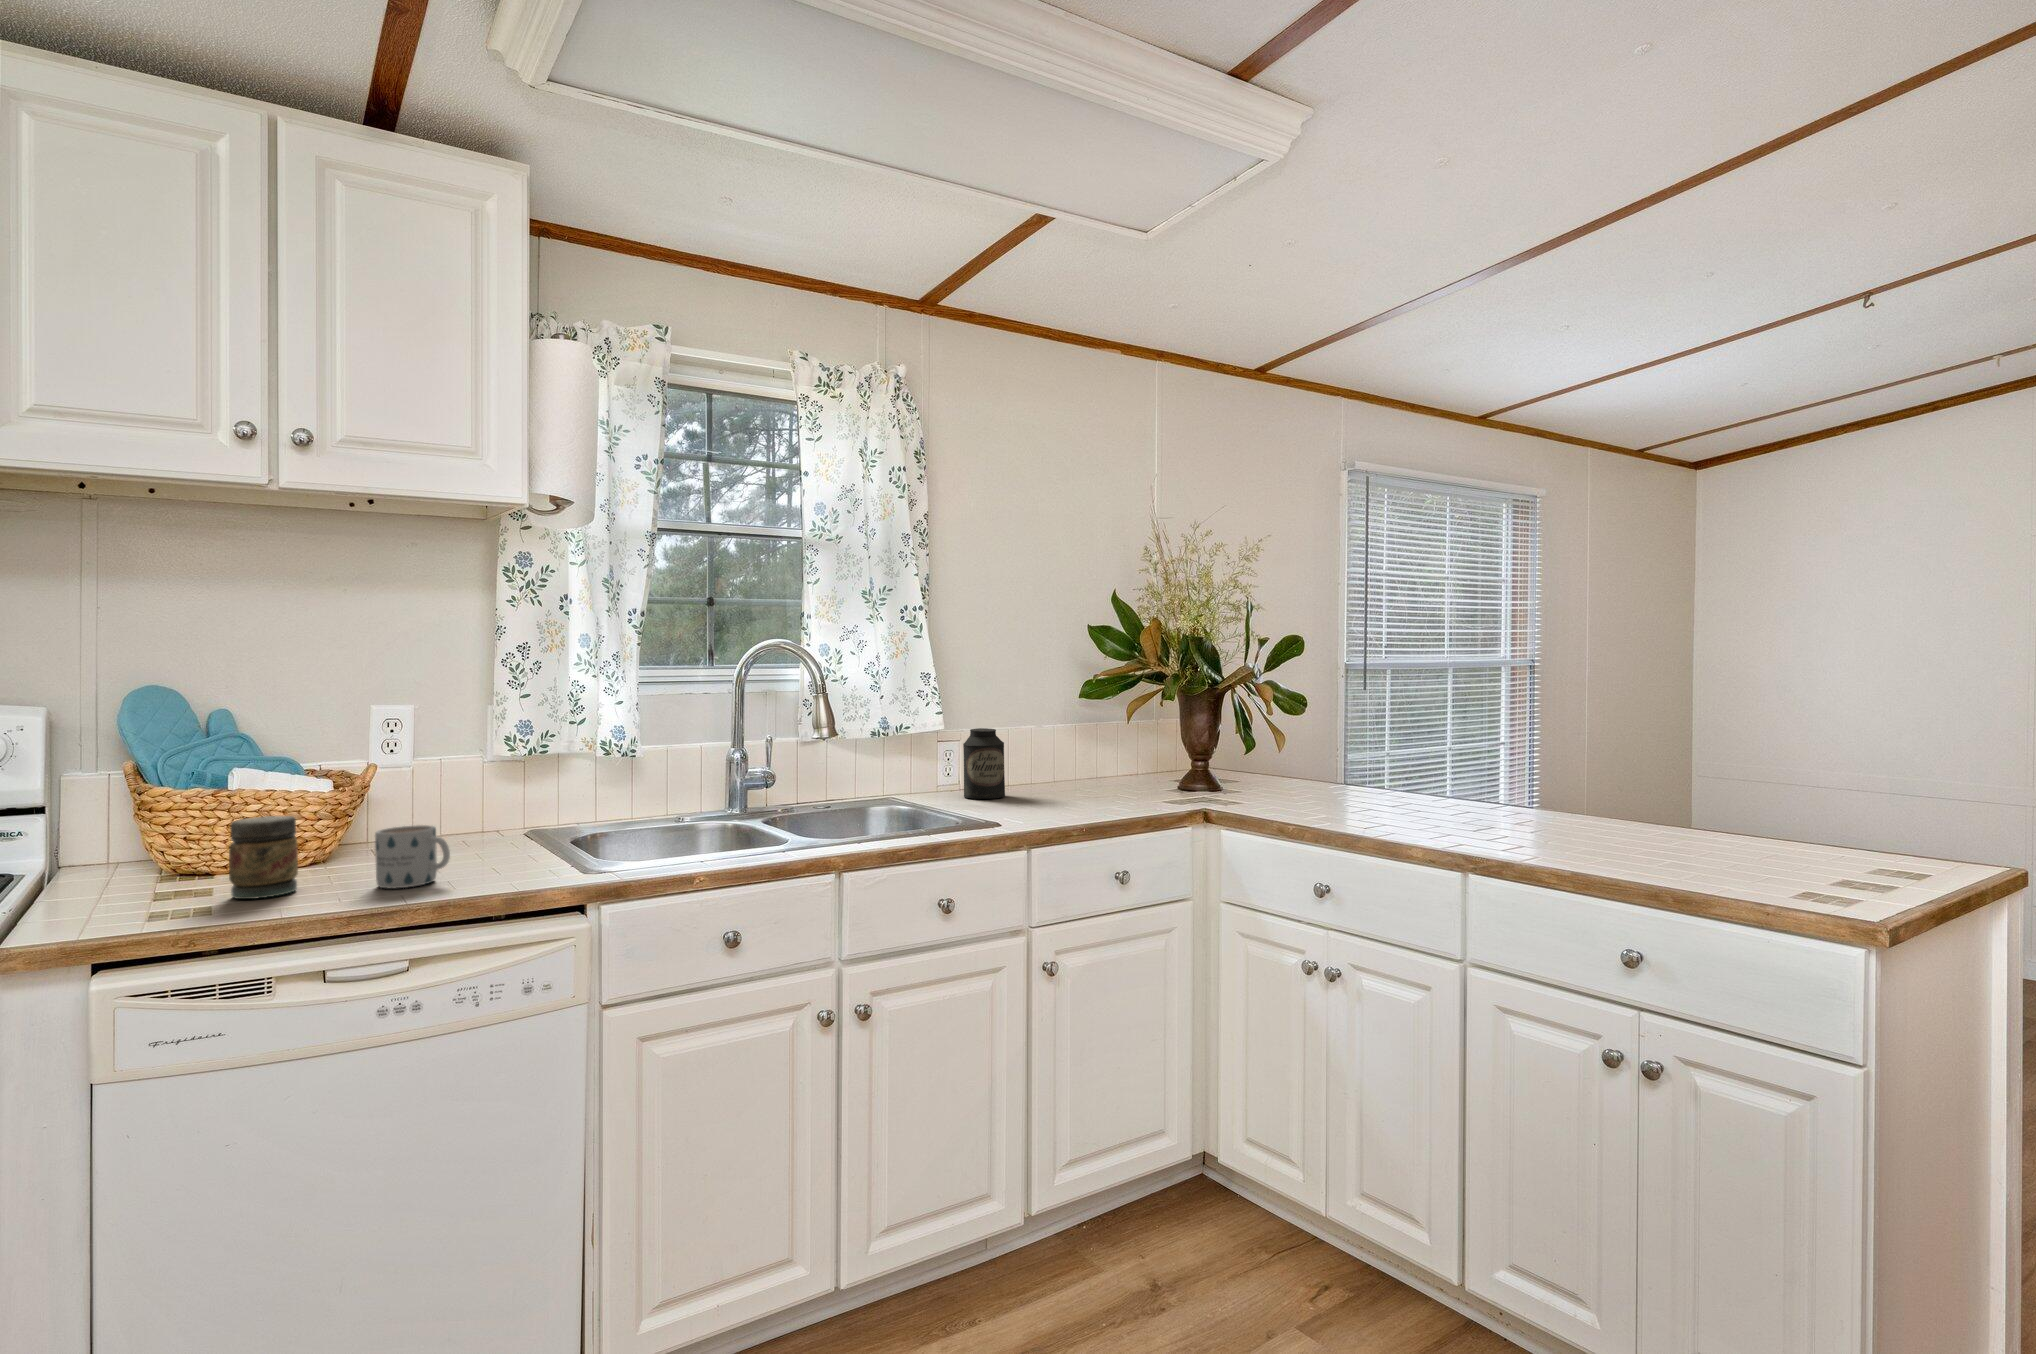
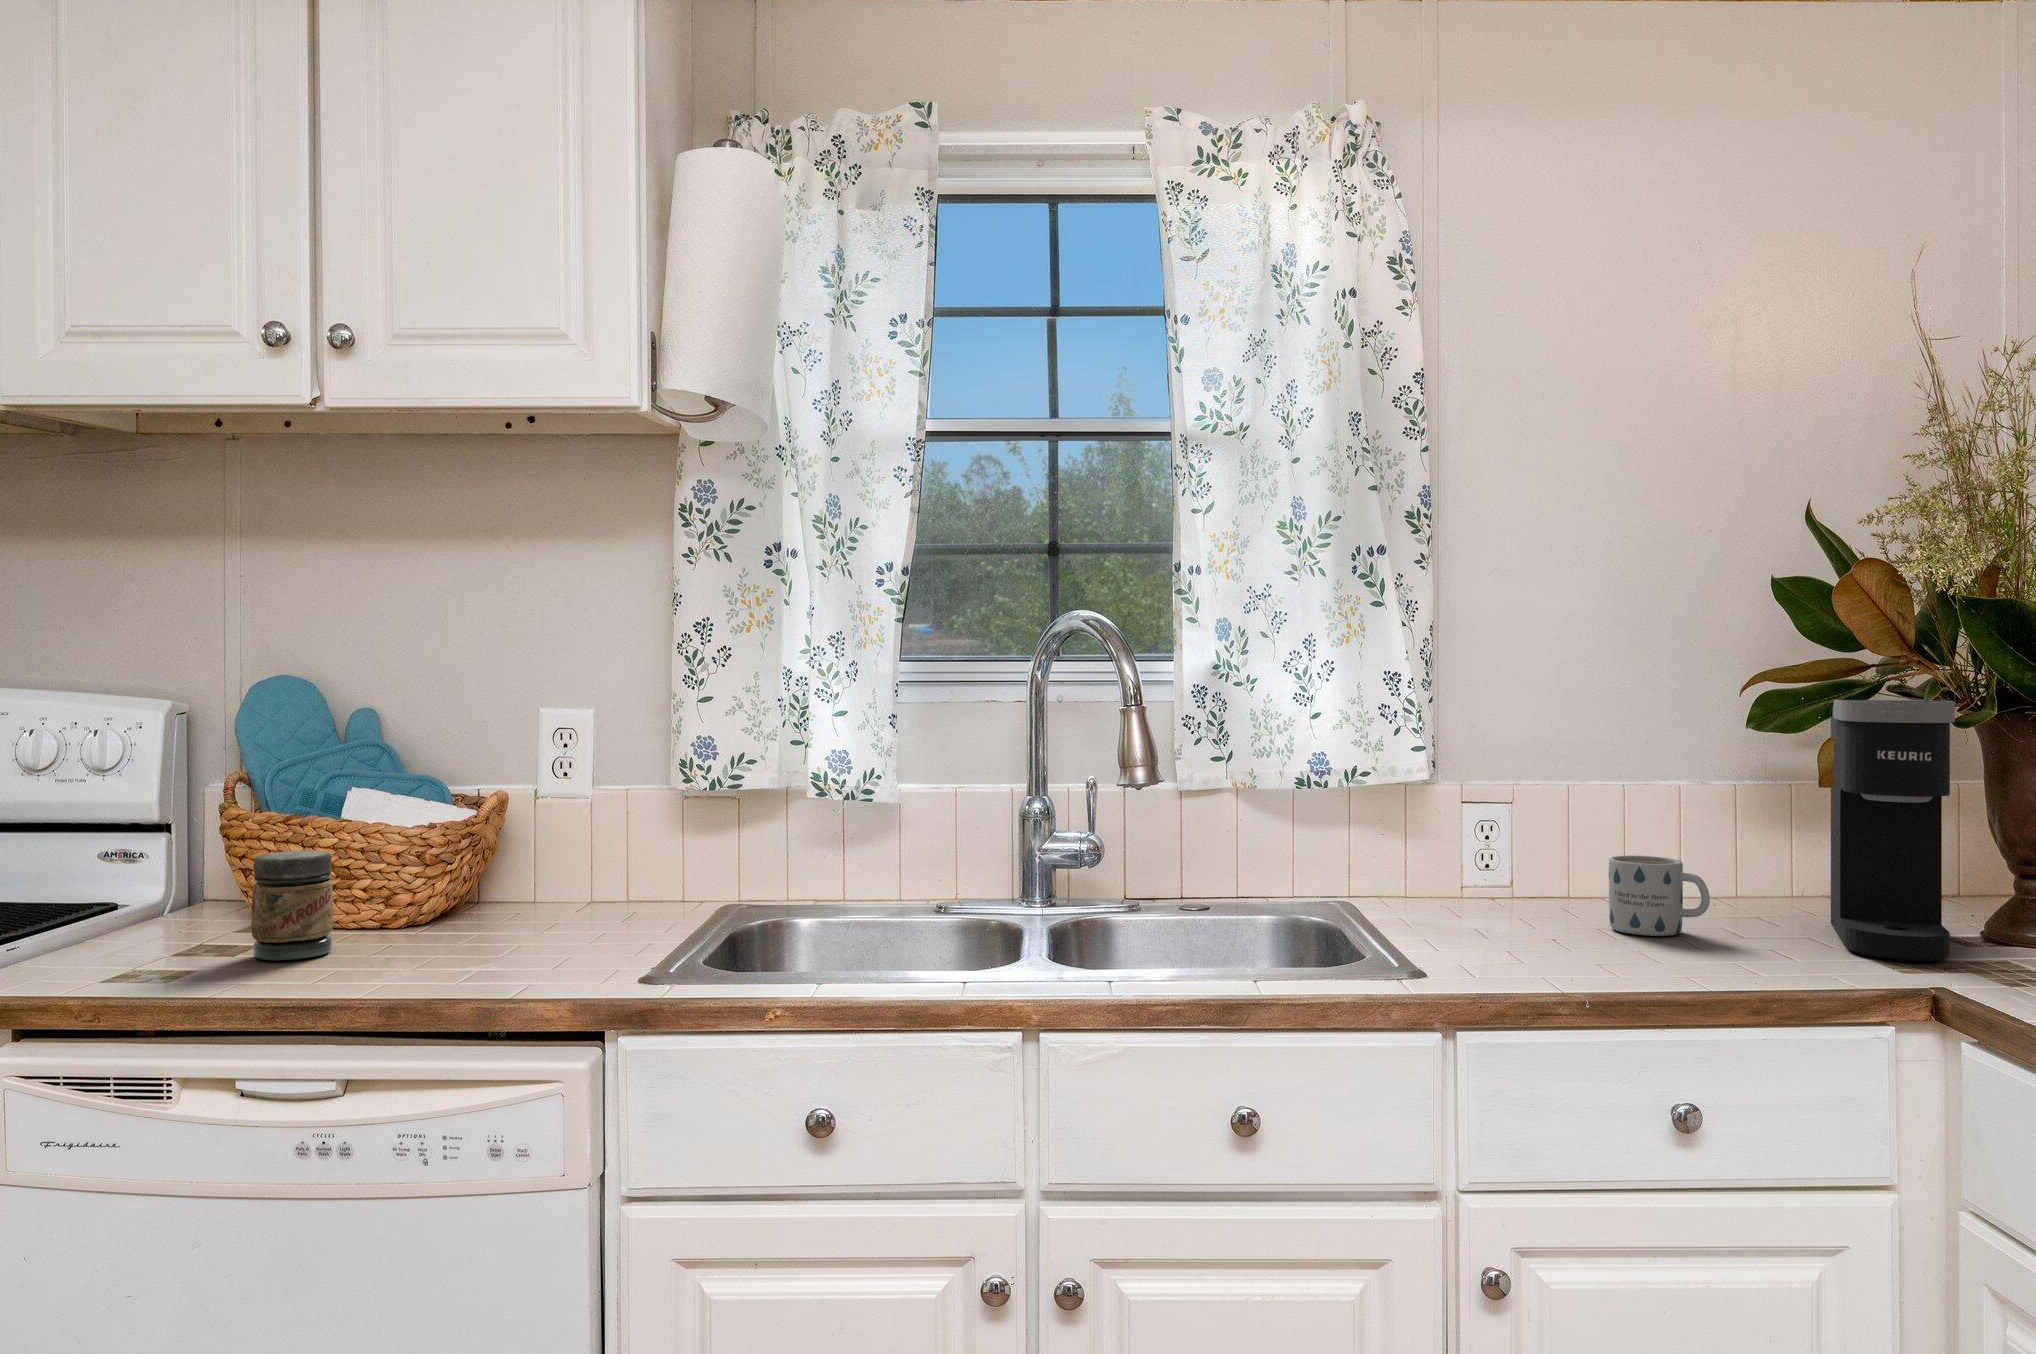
coffee maker: none [1101,681,1156,791] -> present [1831,699,1955,961]
canister: present [963,728,1005,799] -> none [1462,787,1553,934]
mug: present [375,825,450,888] -> present [1609,855,1710,936]

